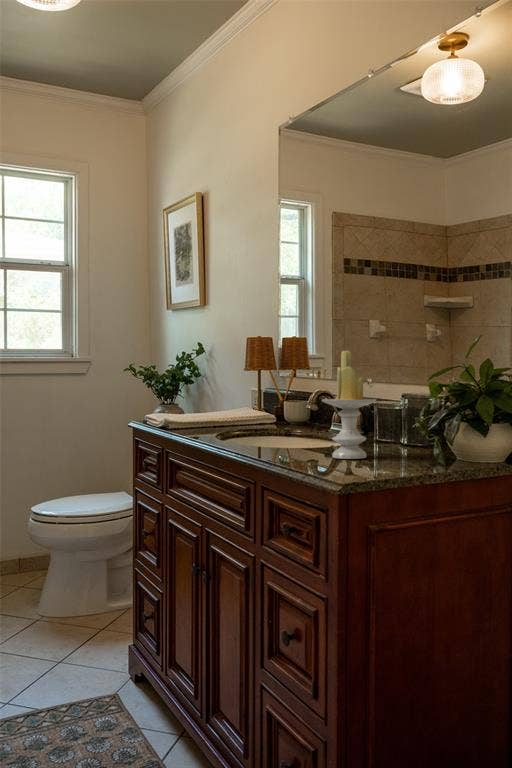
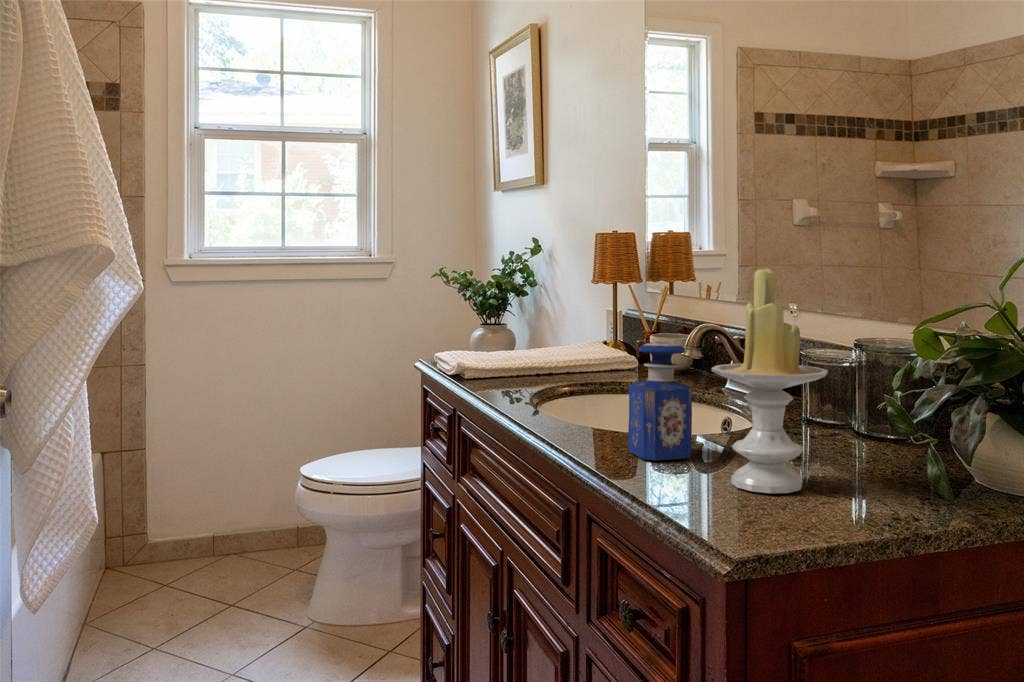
perfume bottle: none [279,391,312,452] -> present [628,342,692,460]

